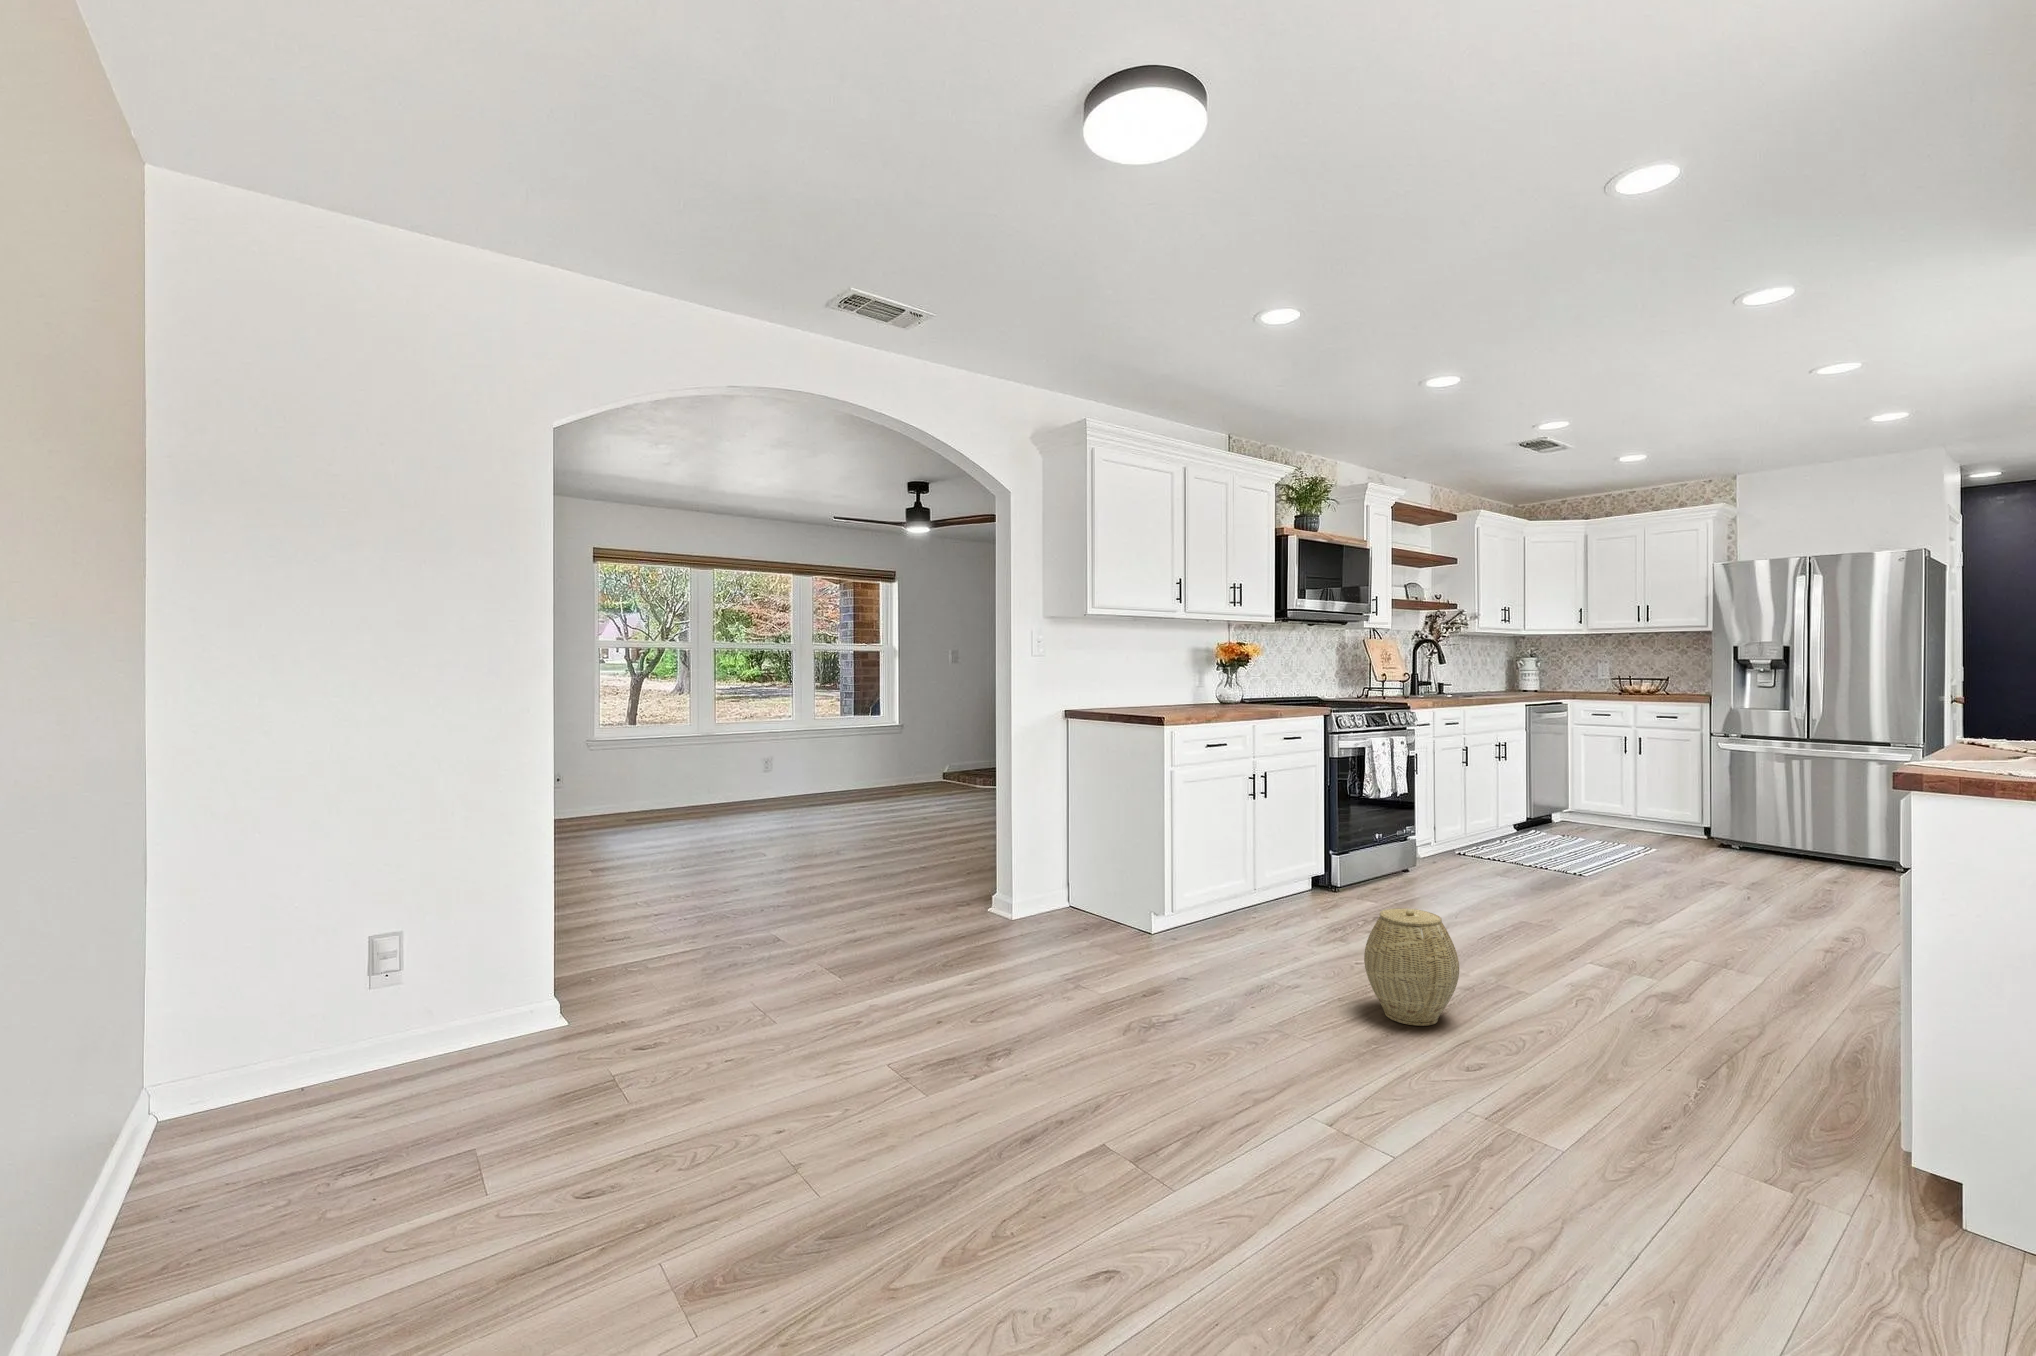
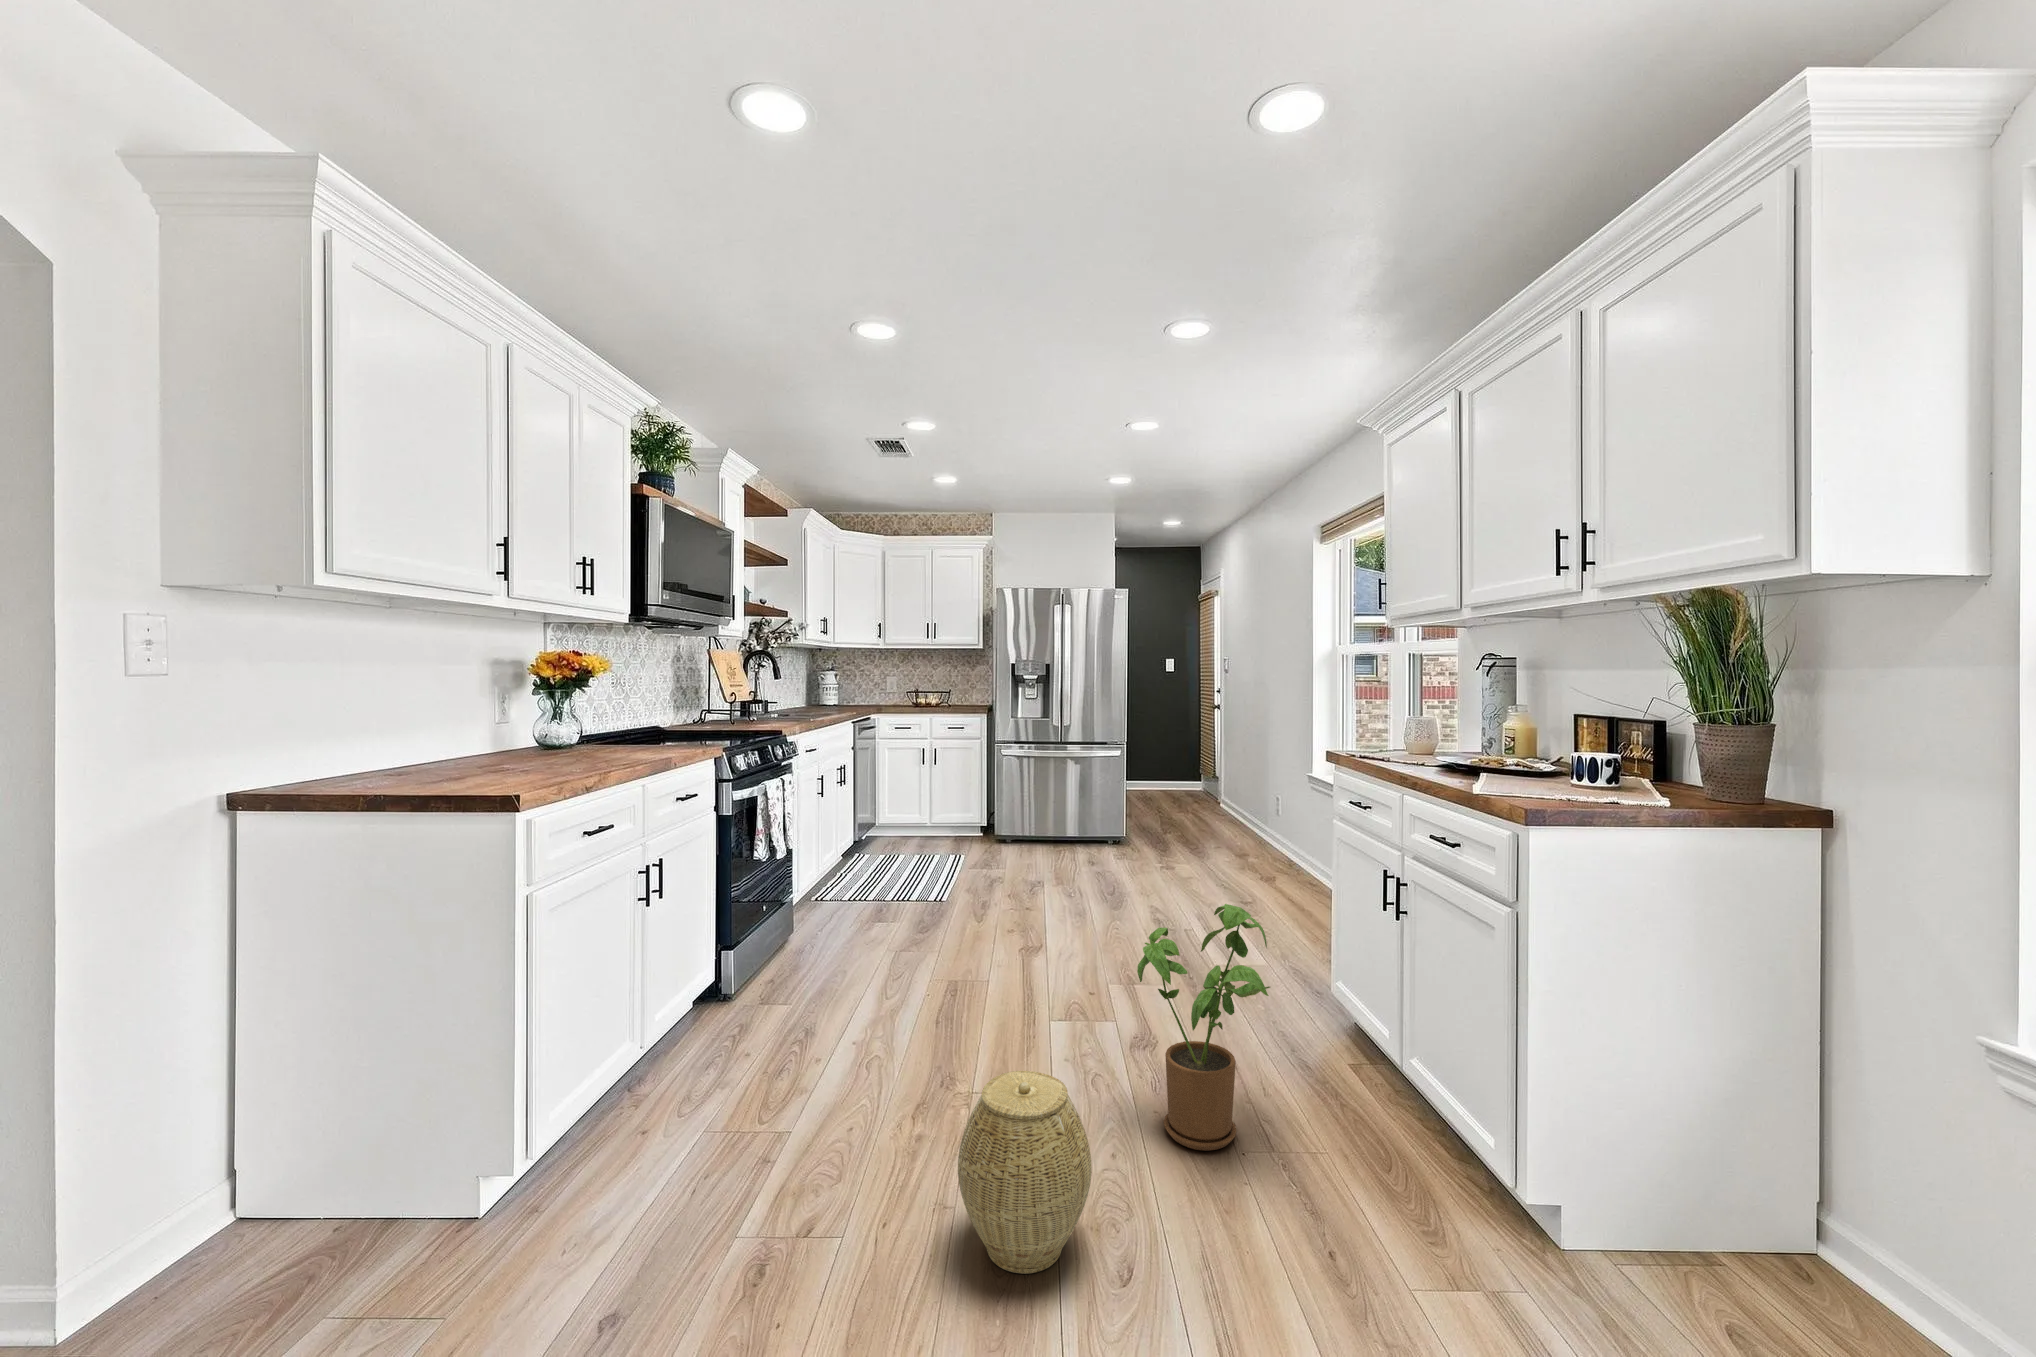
house plant: none [1571,839,1707,1037] -> present [1137,904,1270,1151]

